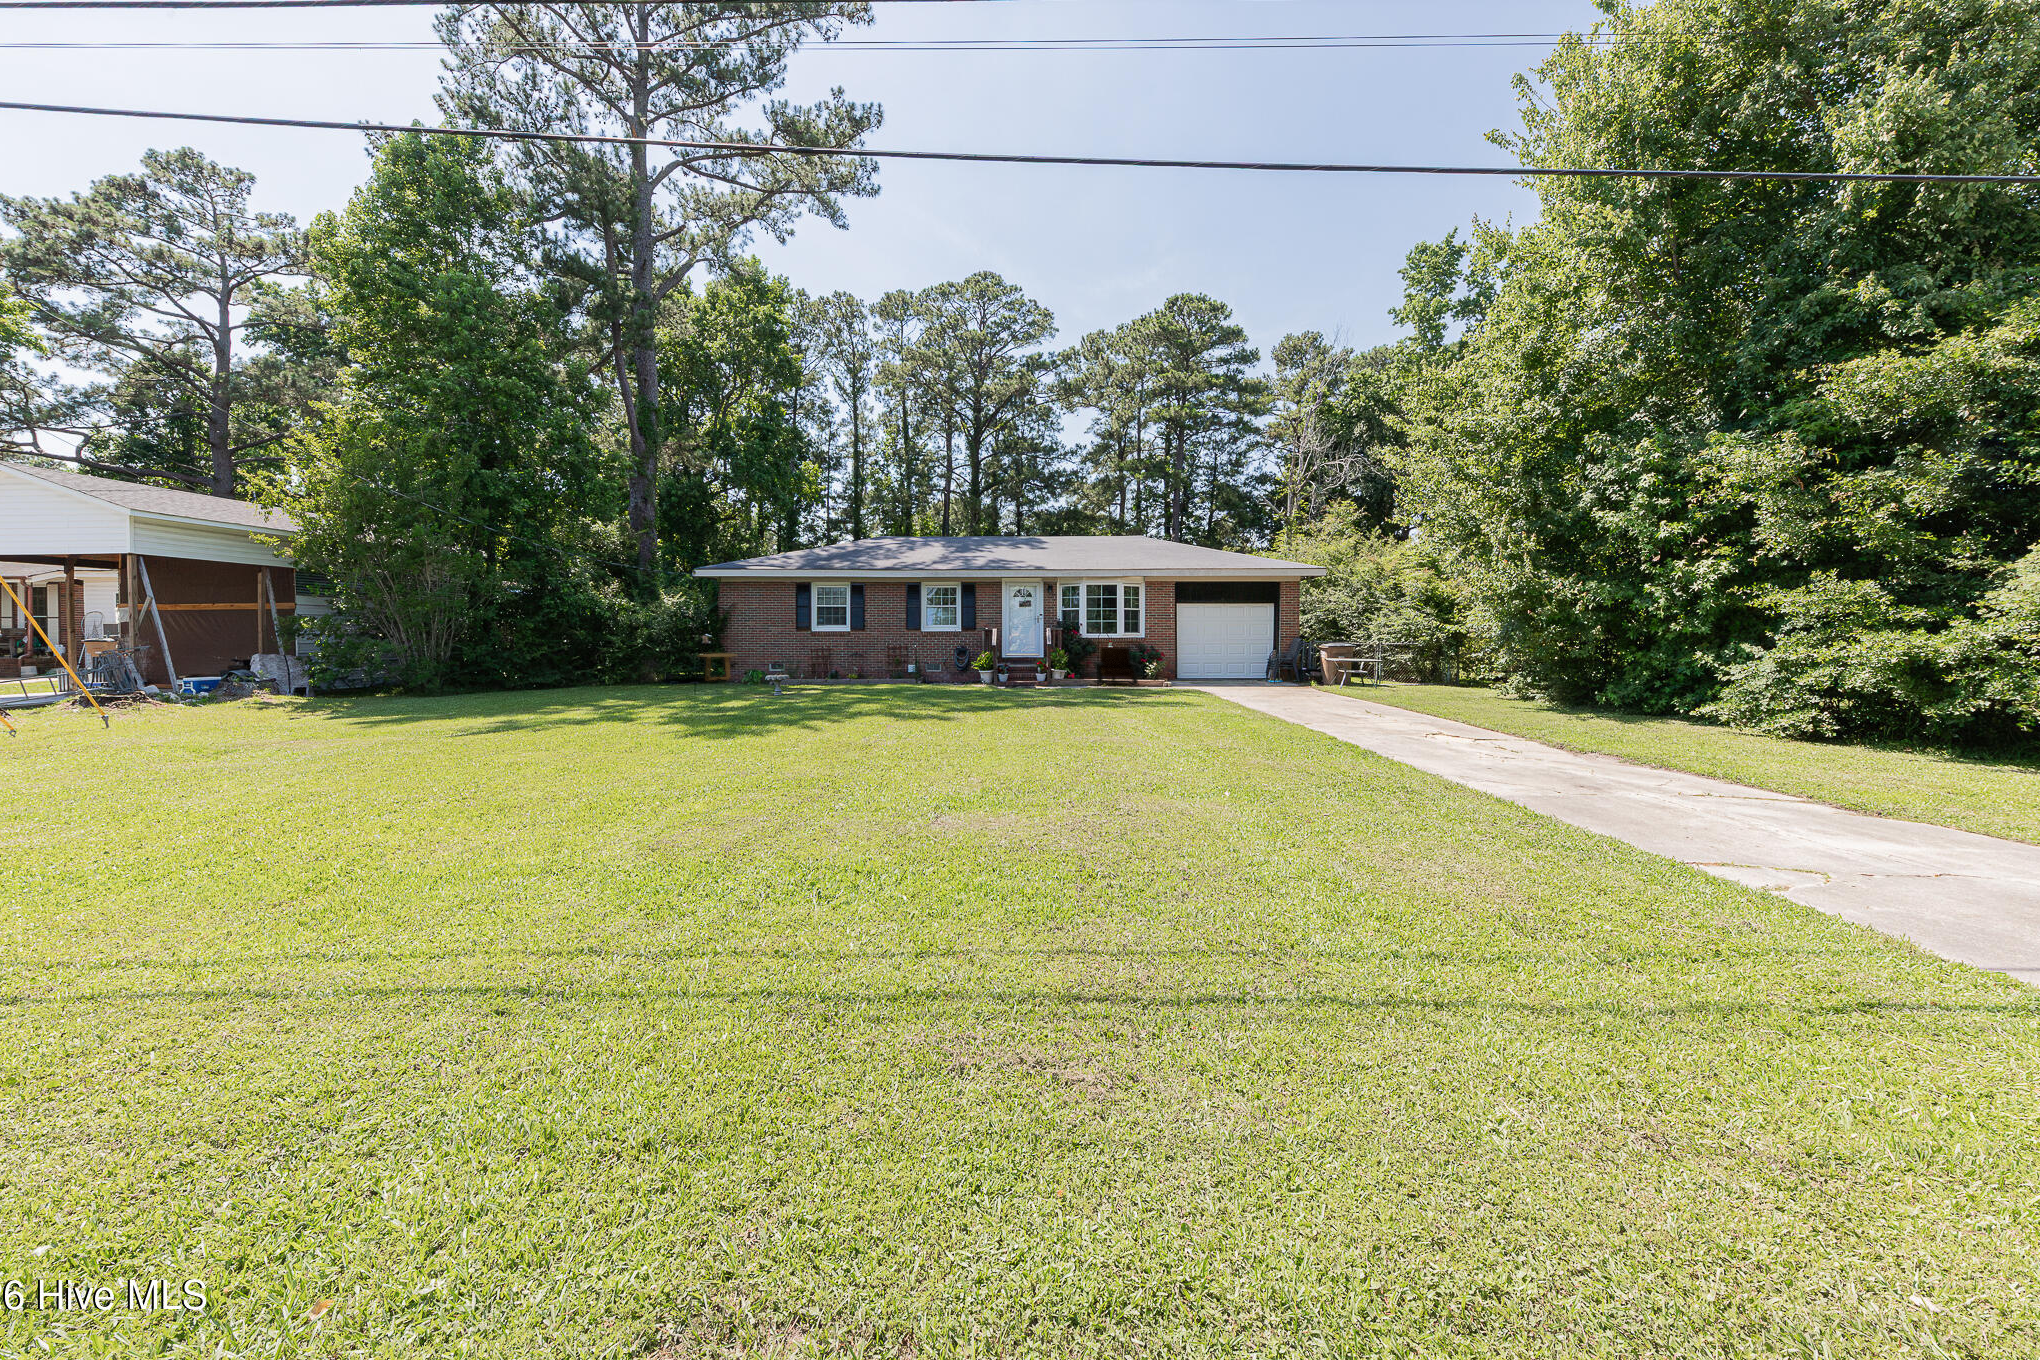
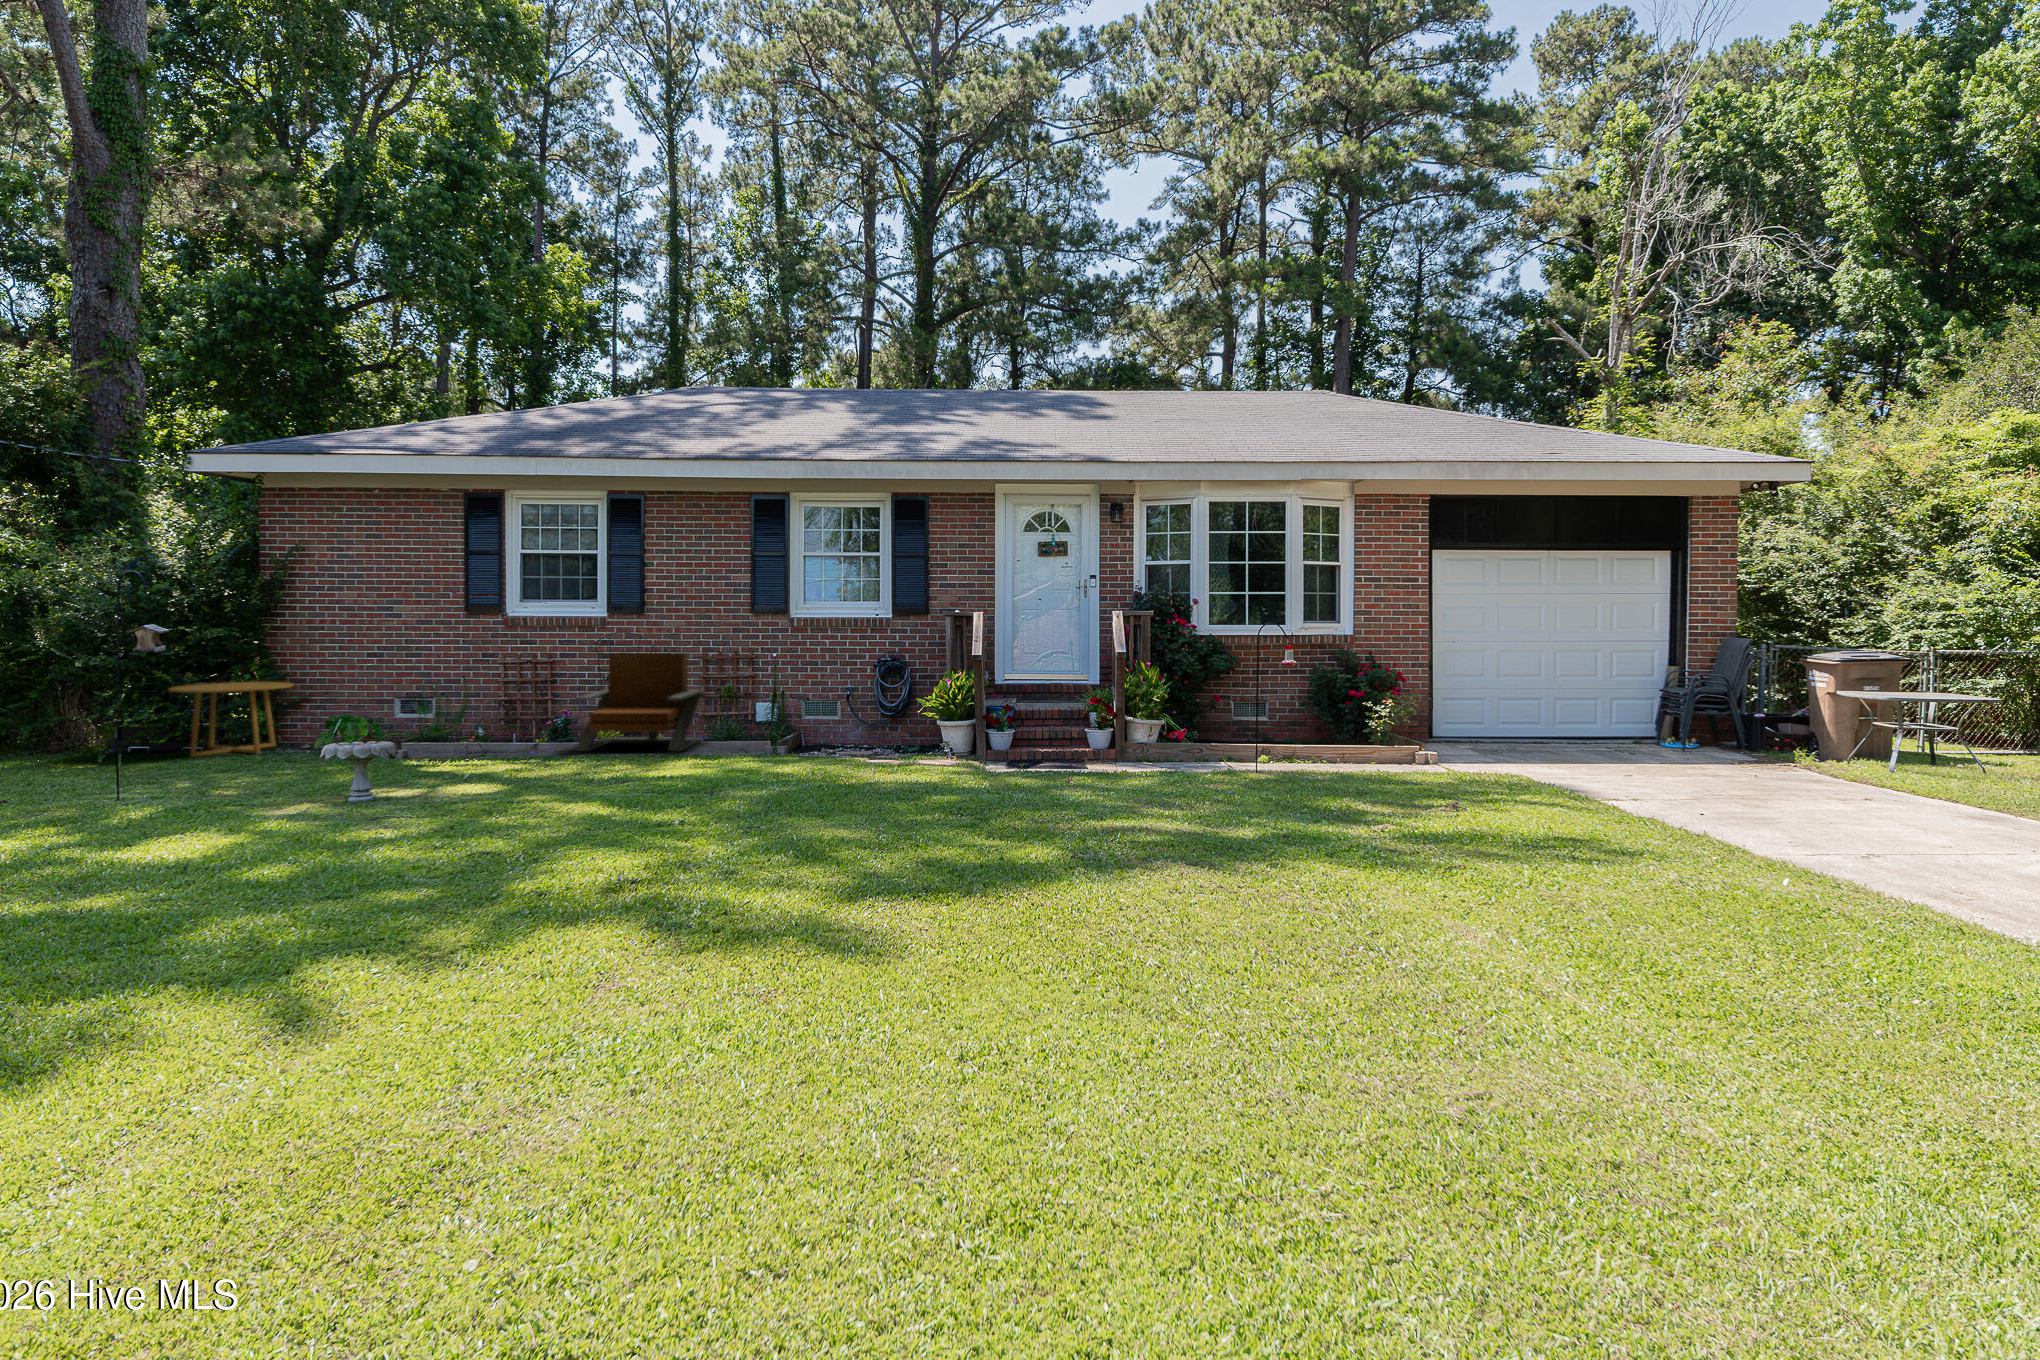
lounge chair: present [1094,647,1138,685] -> present [575,653,703,751]

